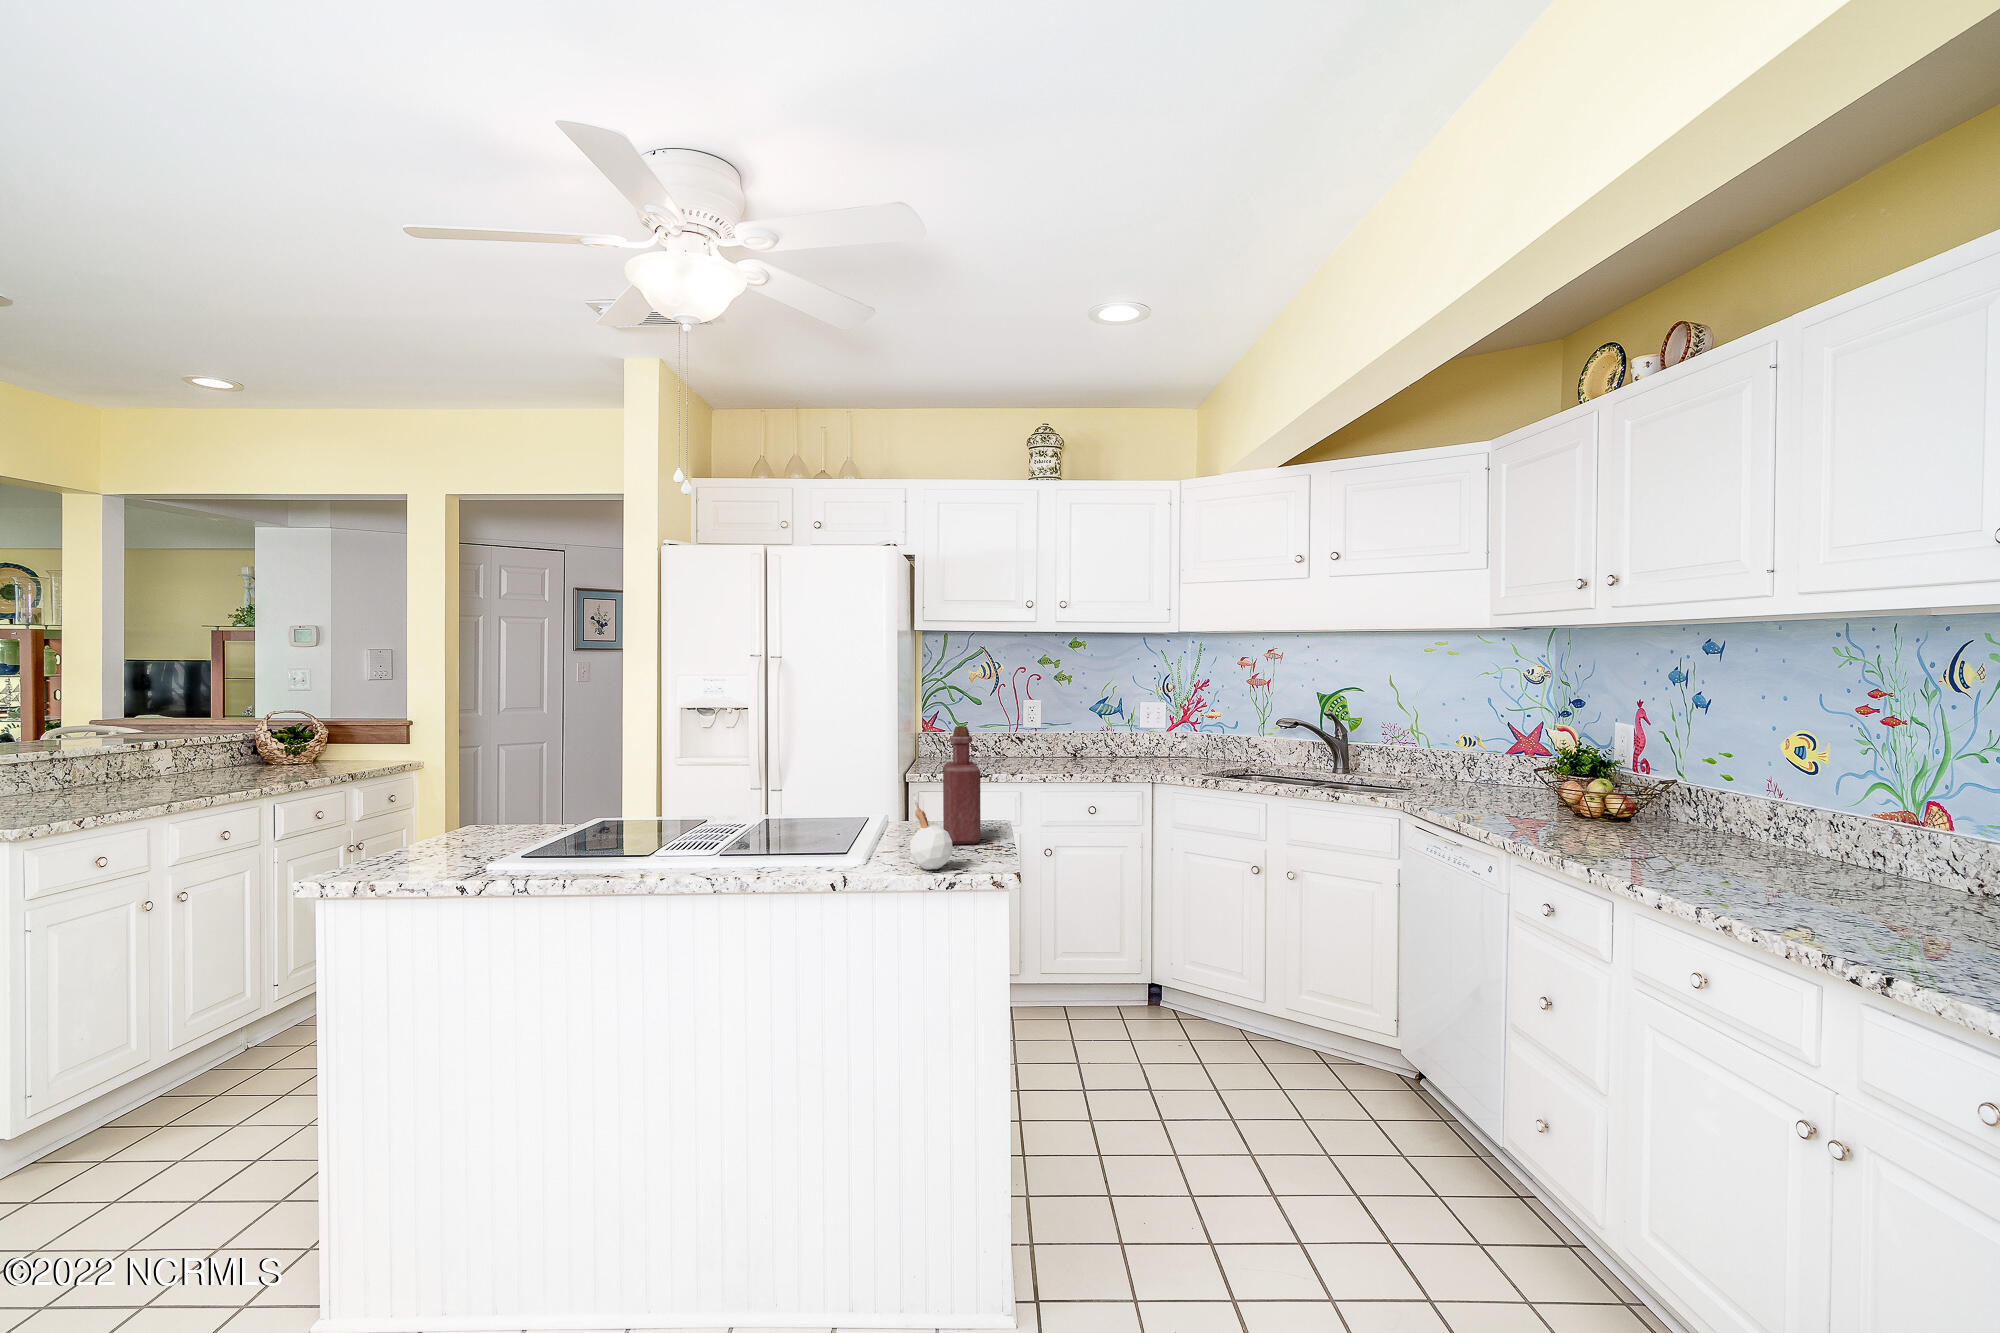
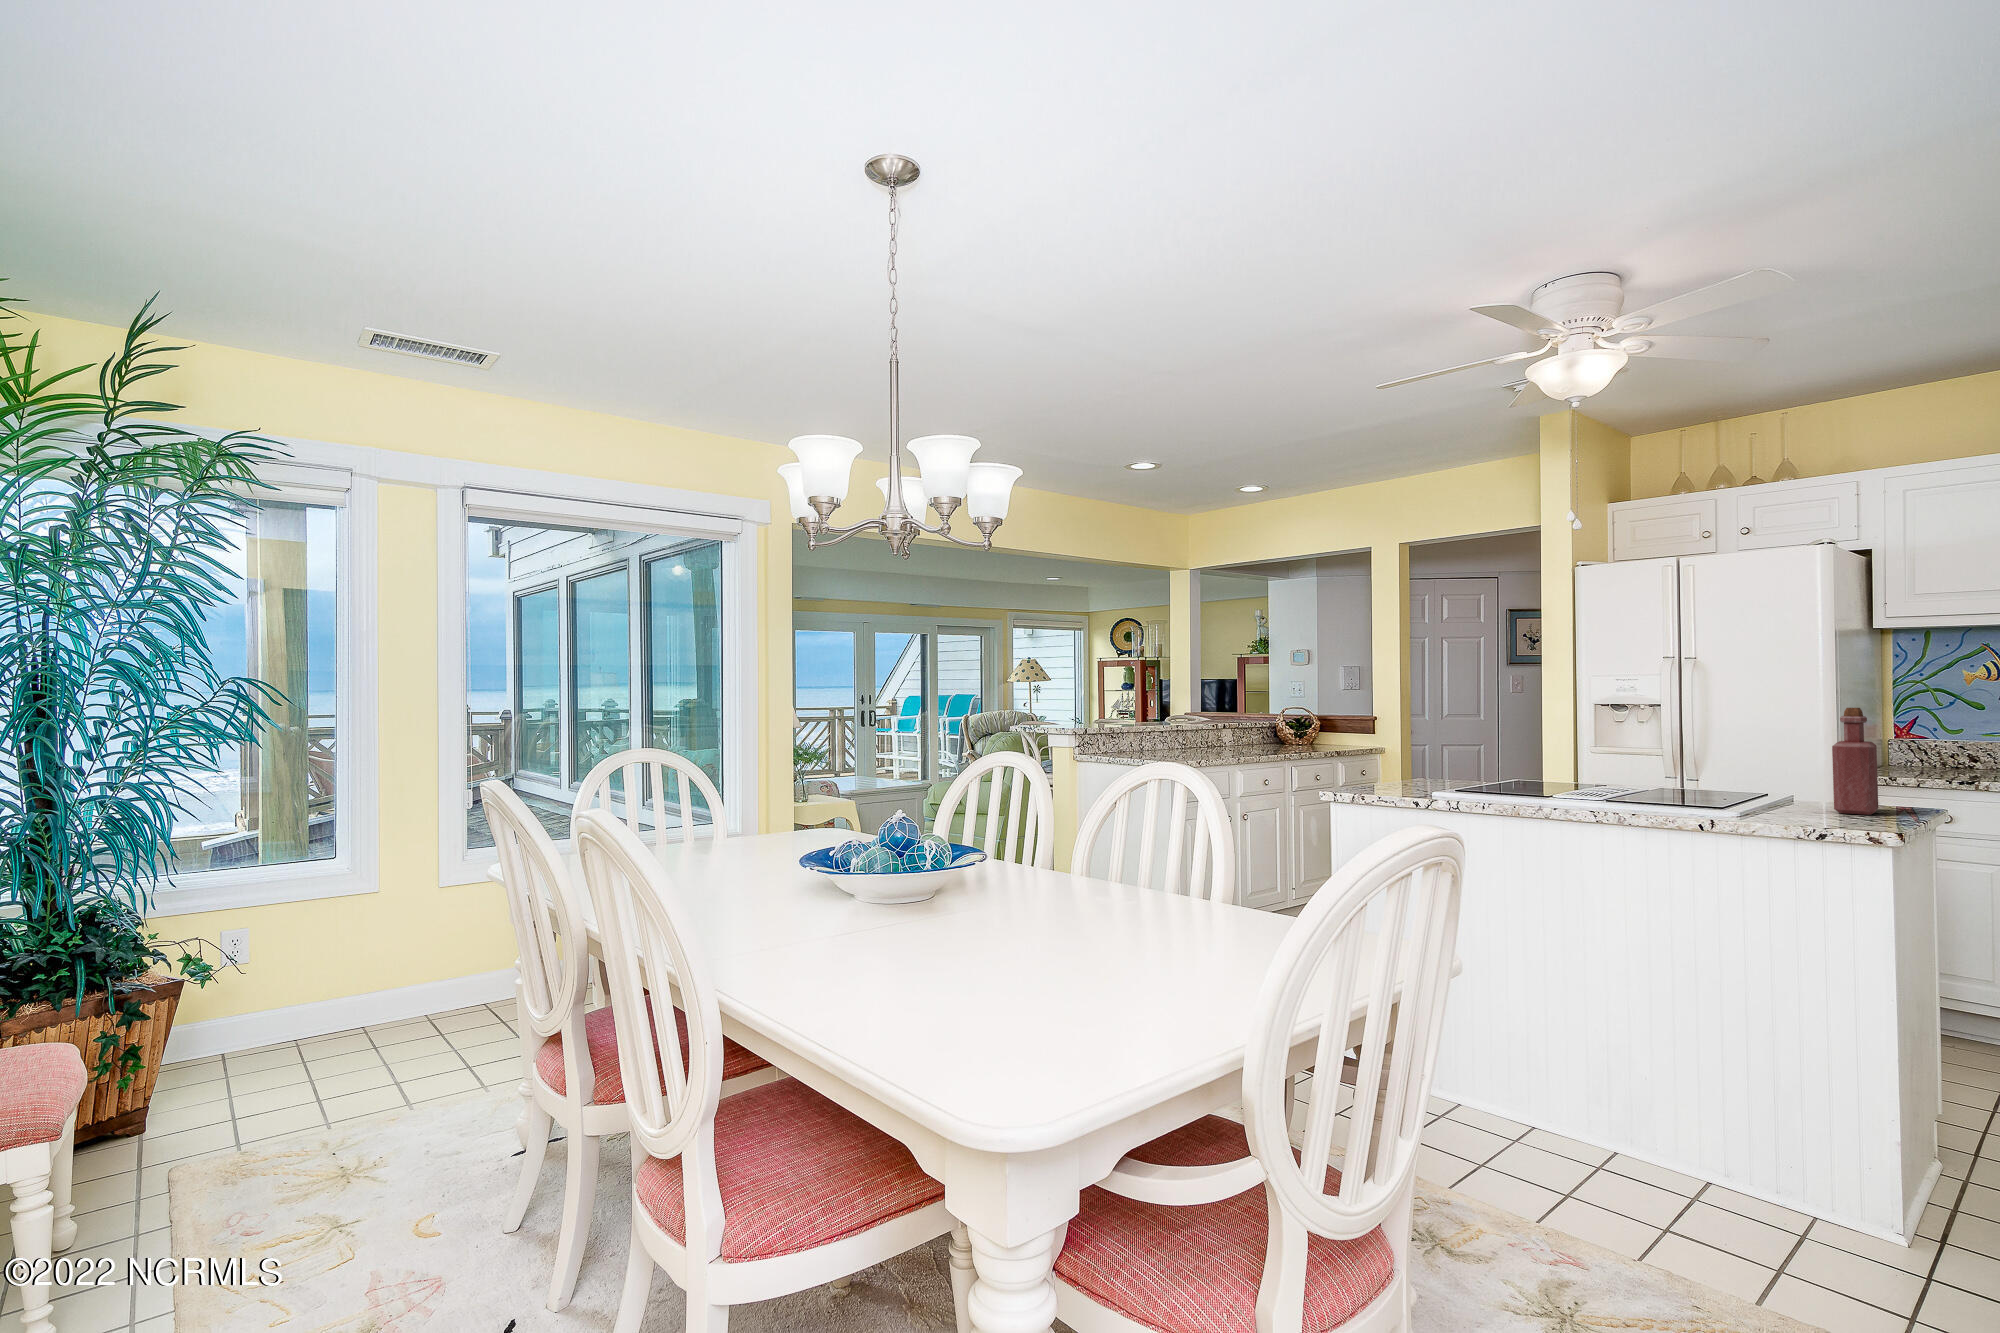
candle: present [910,794,953,869] -> none [1776,758,1823,822]

